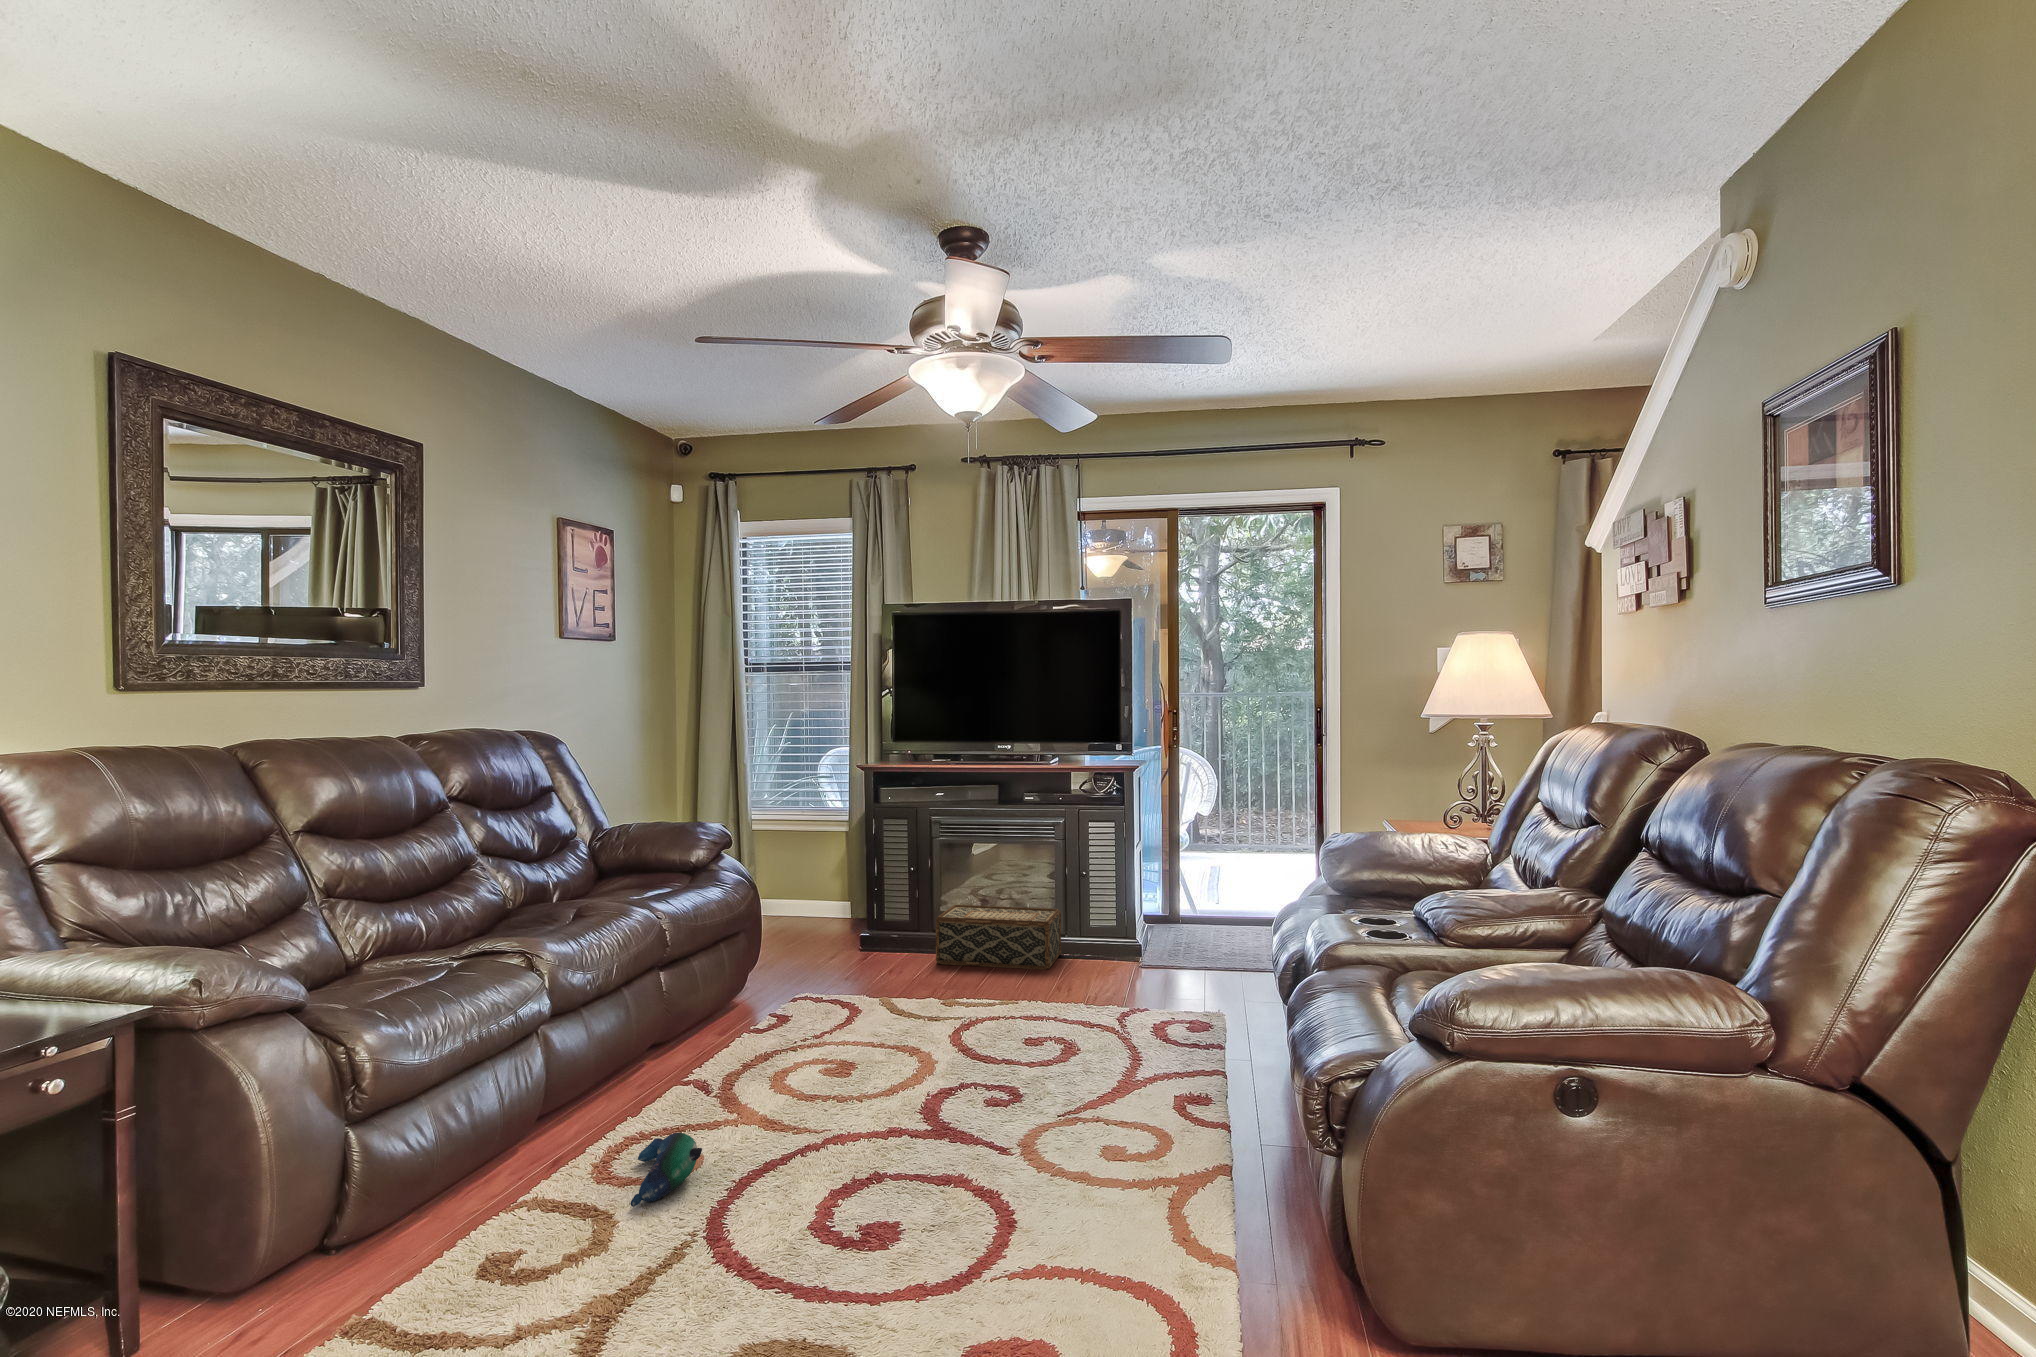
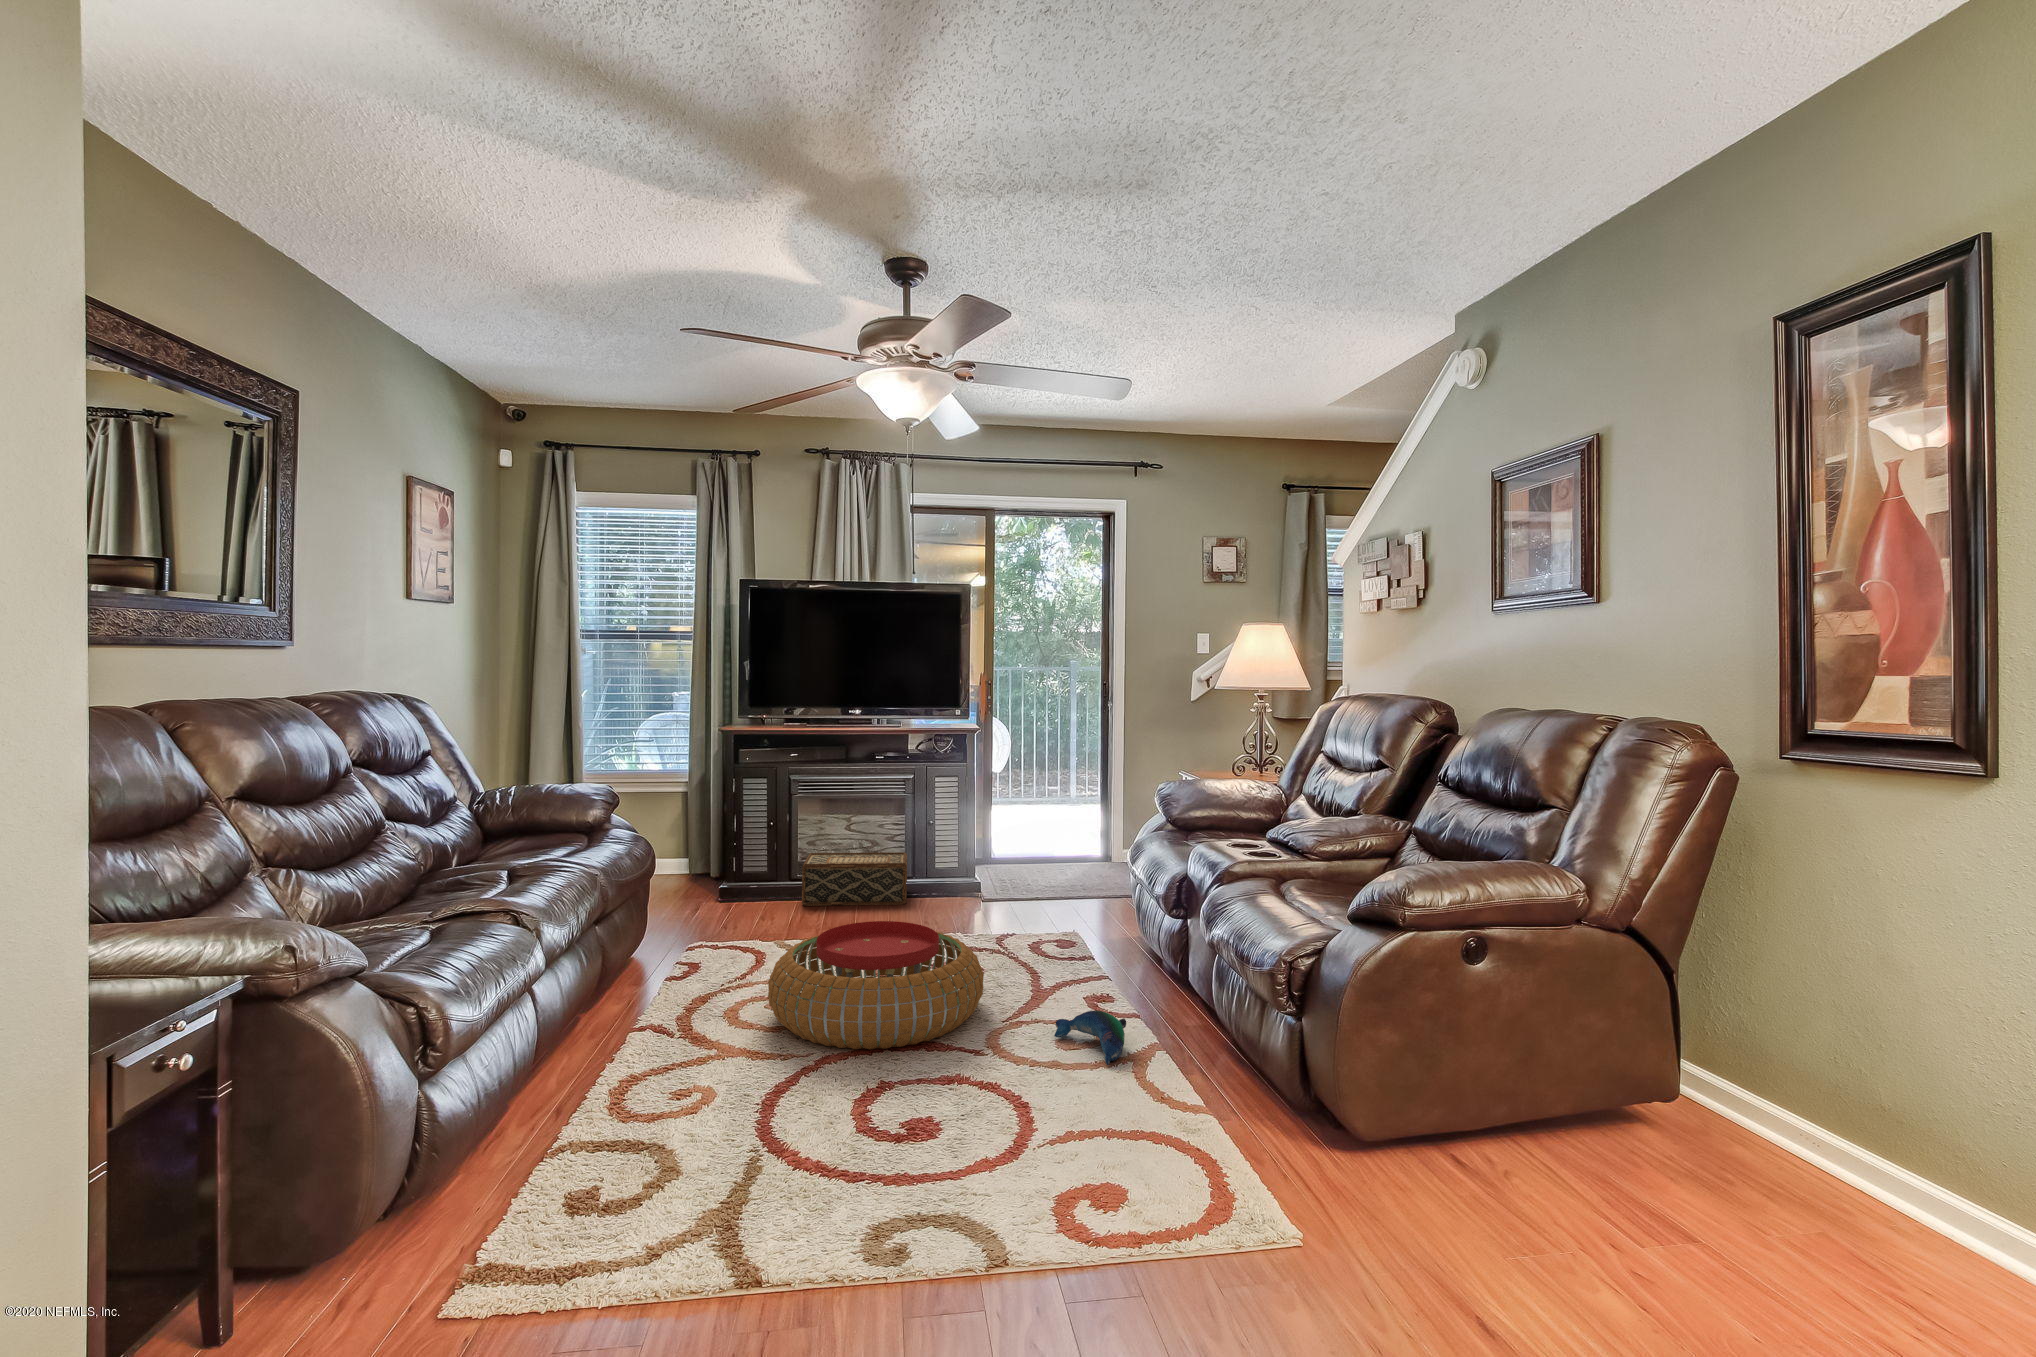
pouf: none [800,988,1047,1138] -> present [768,921,984,1049]
plush toy: present [630,1132,702,1207] -> present [1054,1011,1126,1065]

